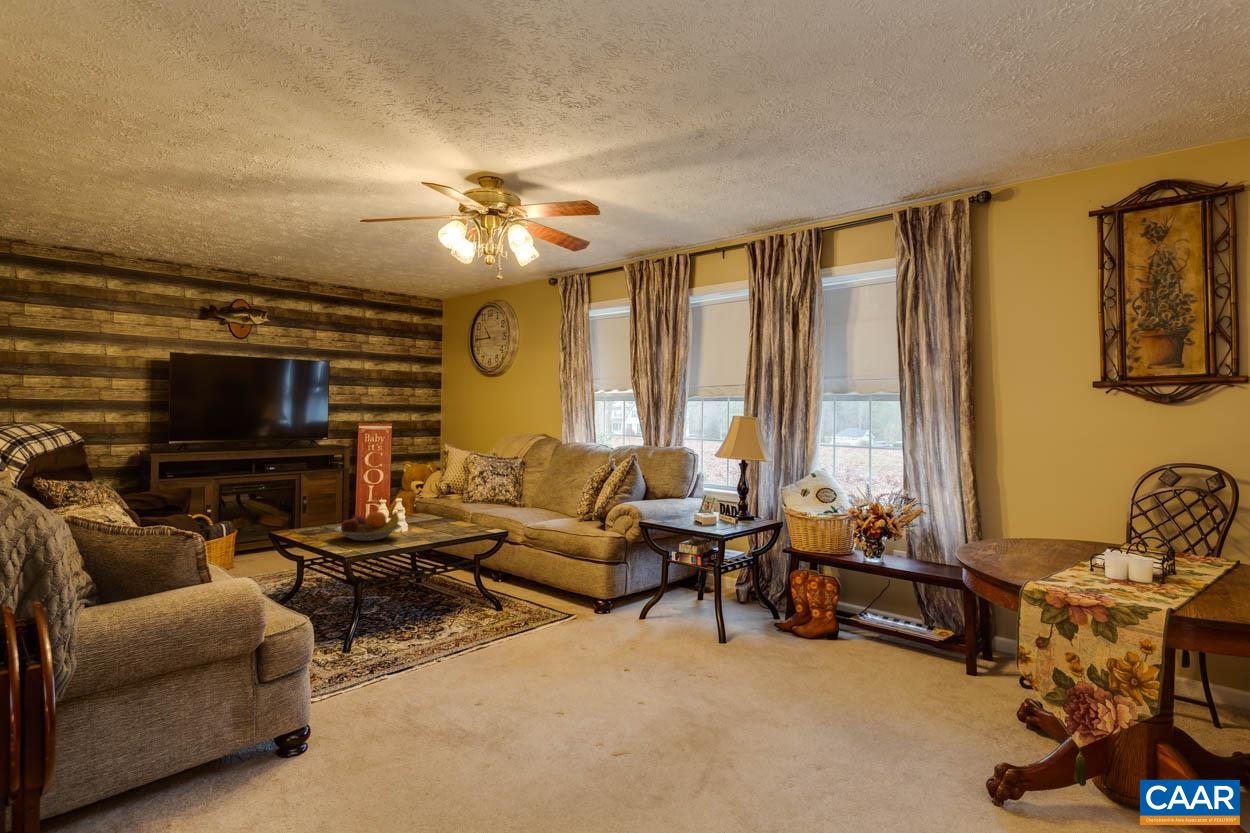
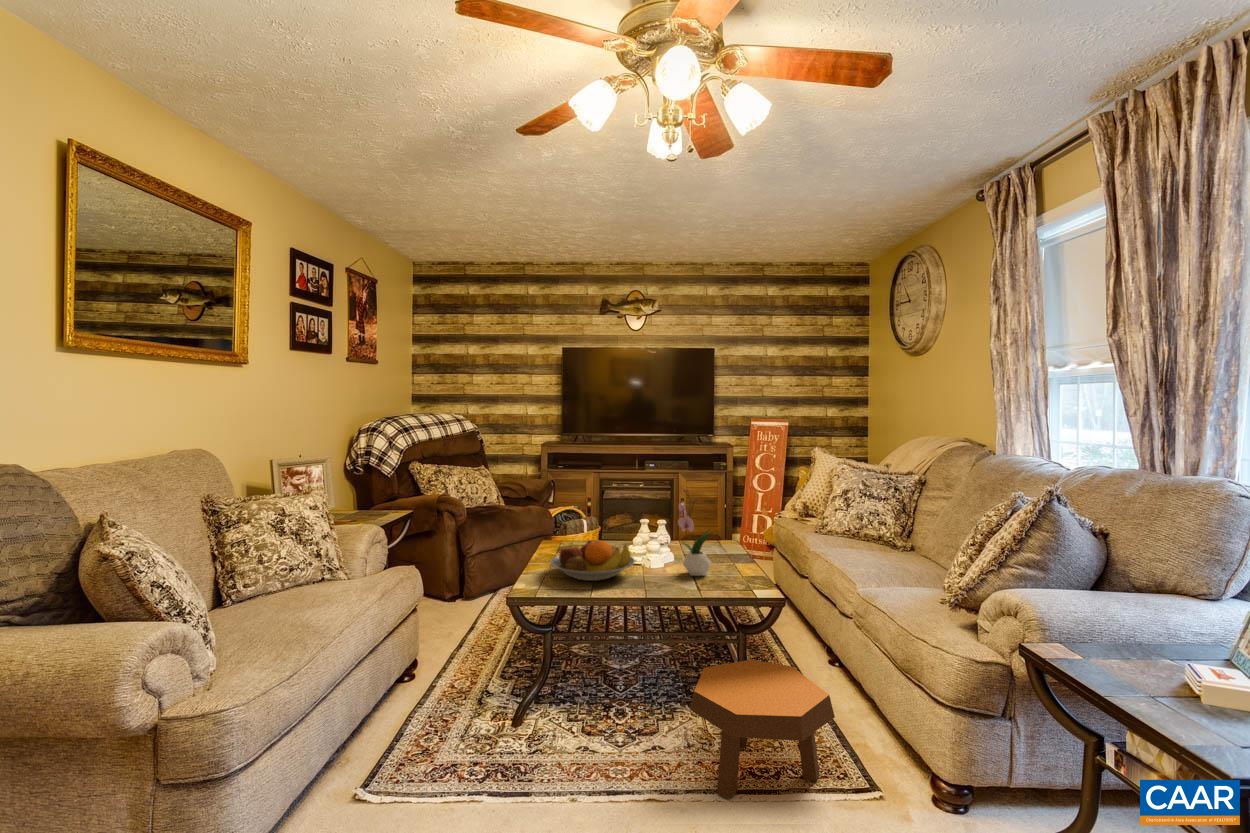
flower arrangement: none [420,471,448,530] -> present [678,490,712,576]
footstool: none [472,567,552,636] -> present [690,660,835,799]

